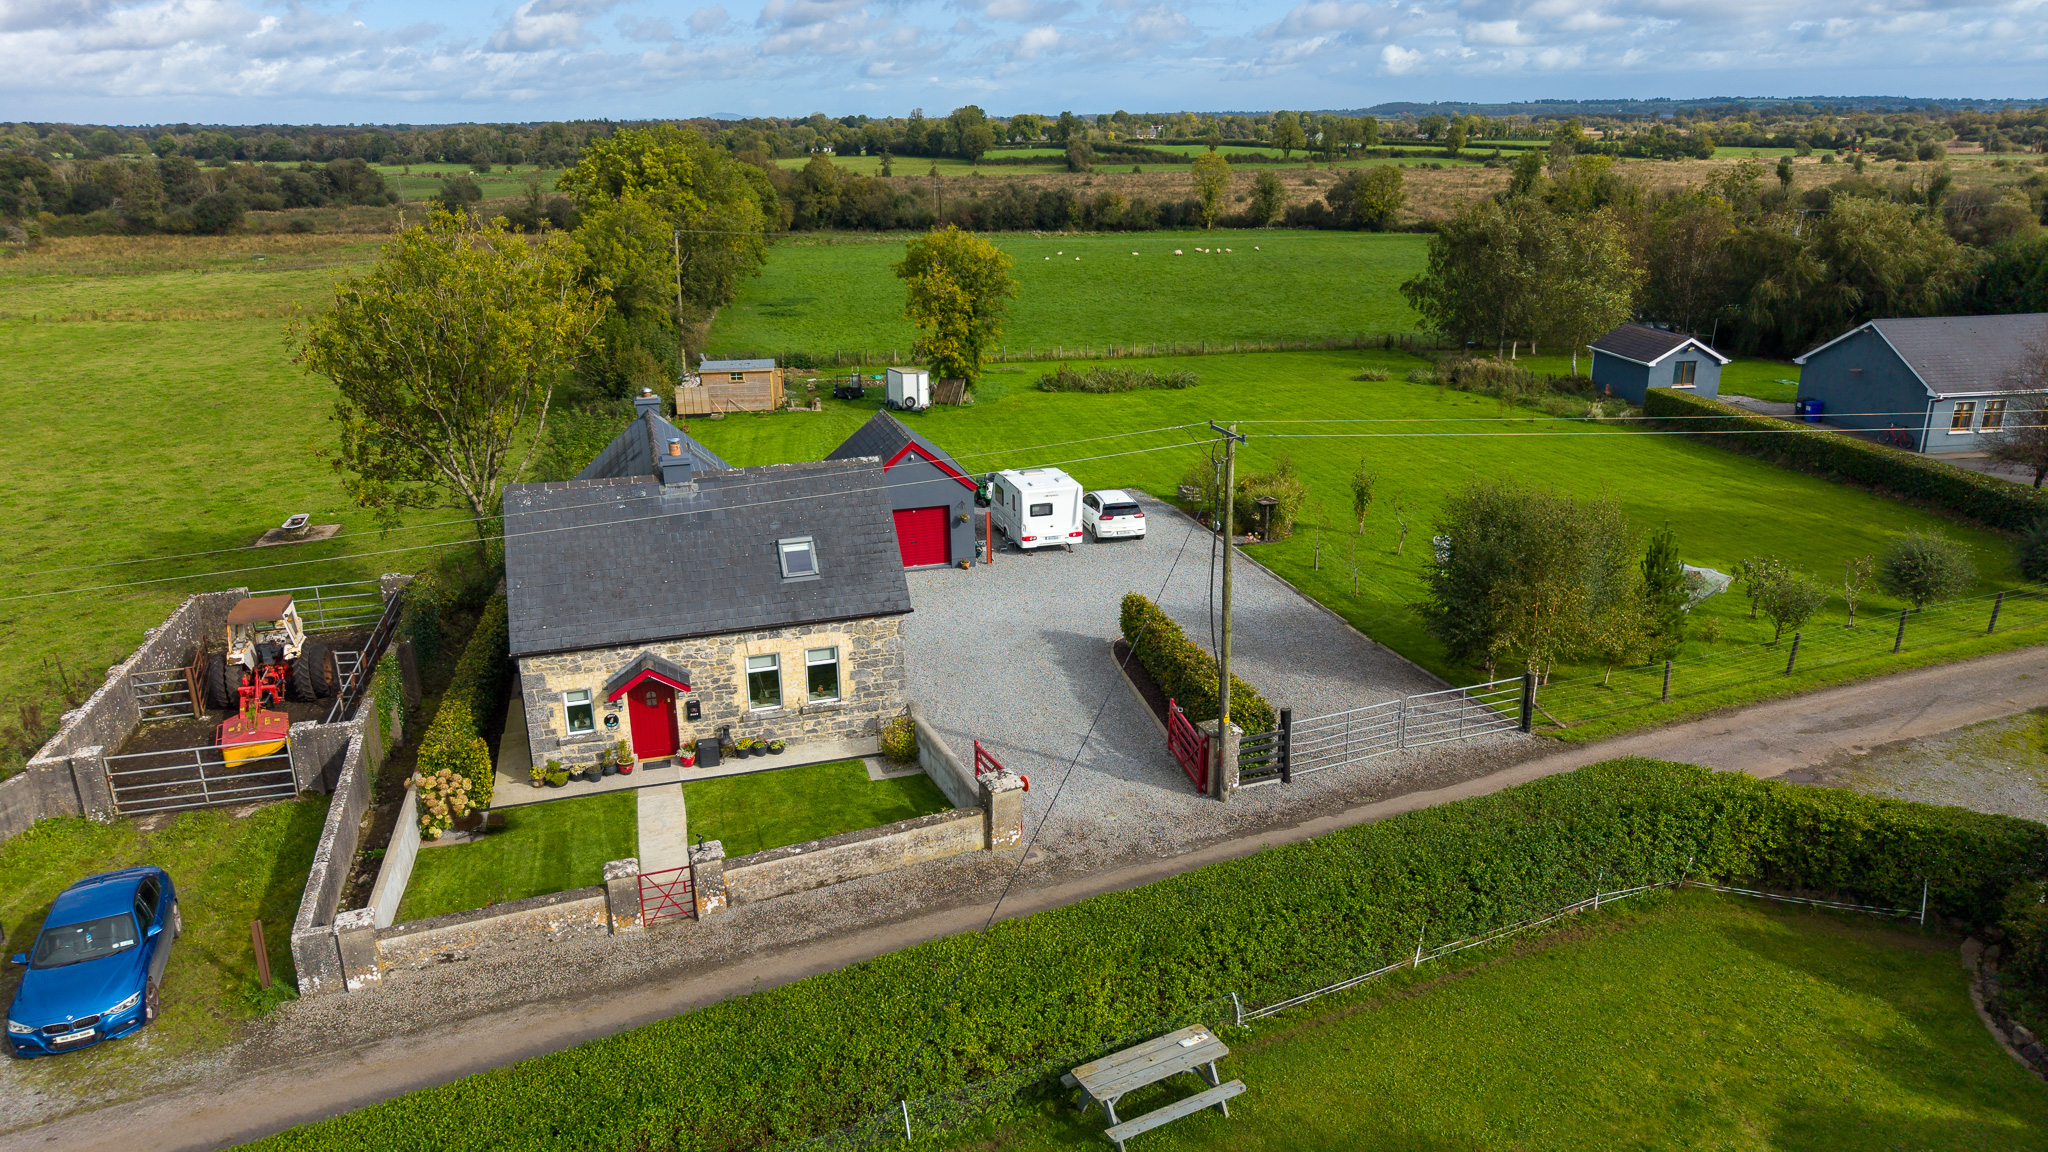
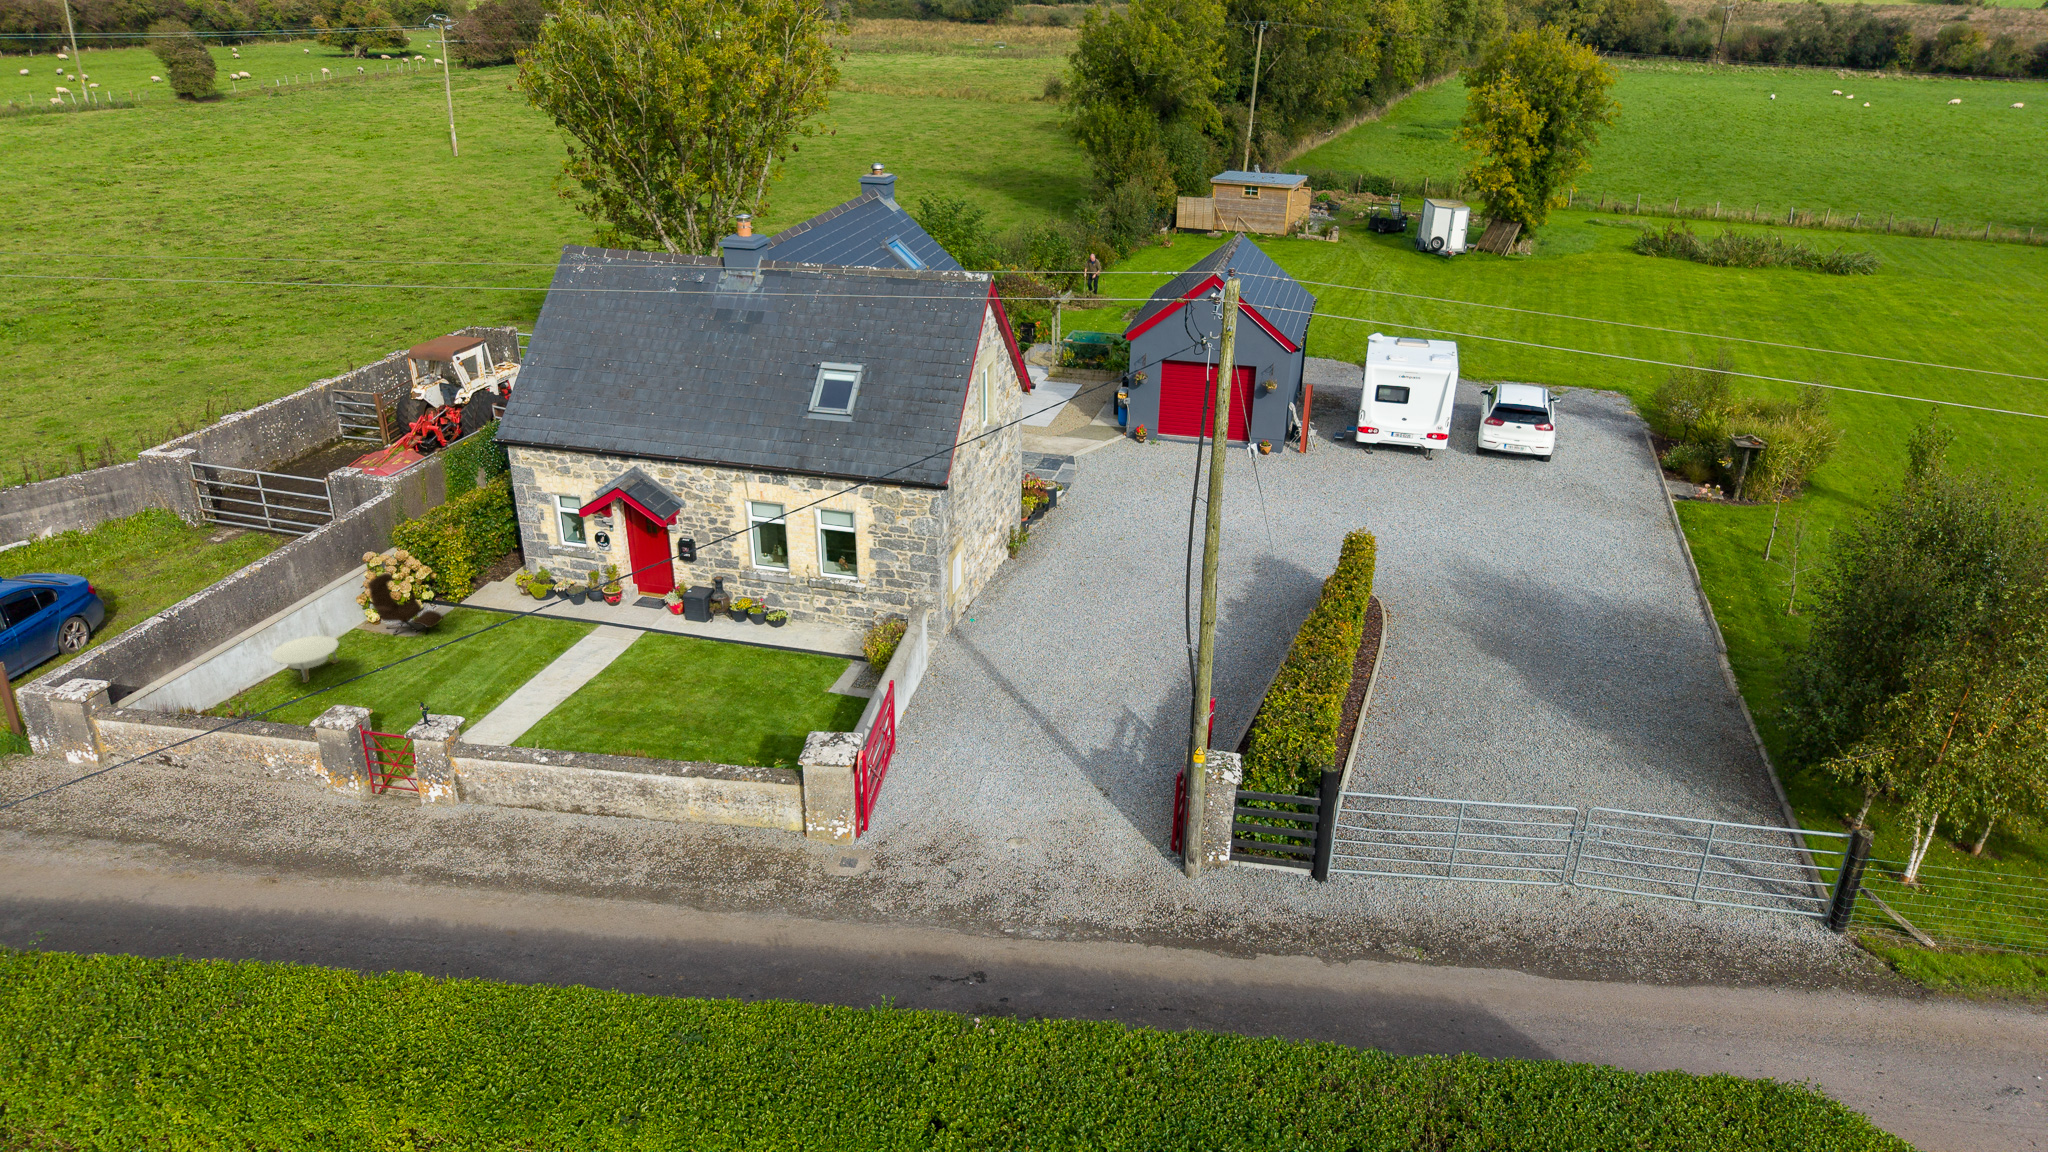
round table: none [406,851,464,892] -> present [272,636,339,683]

